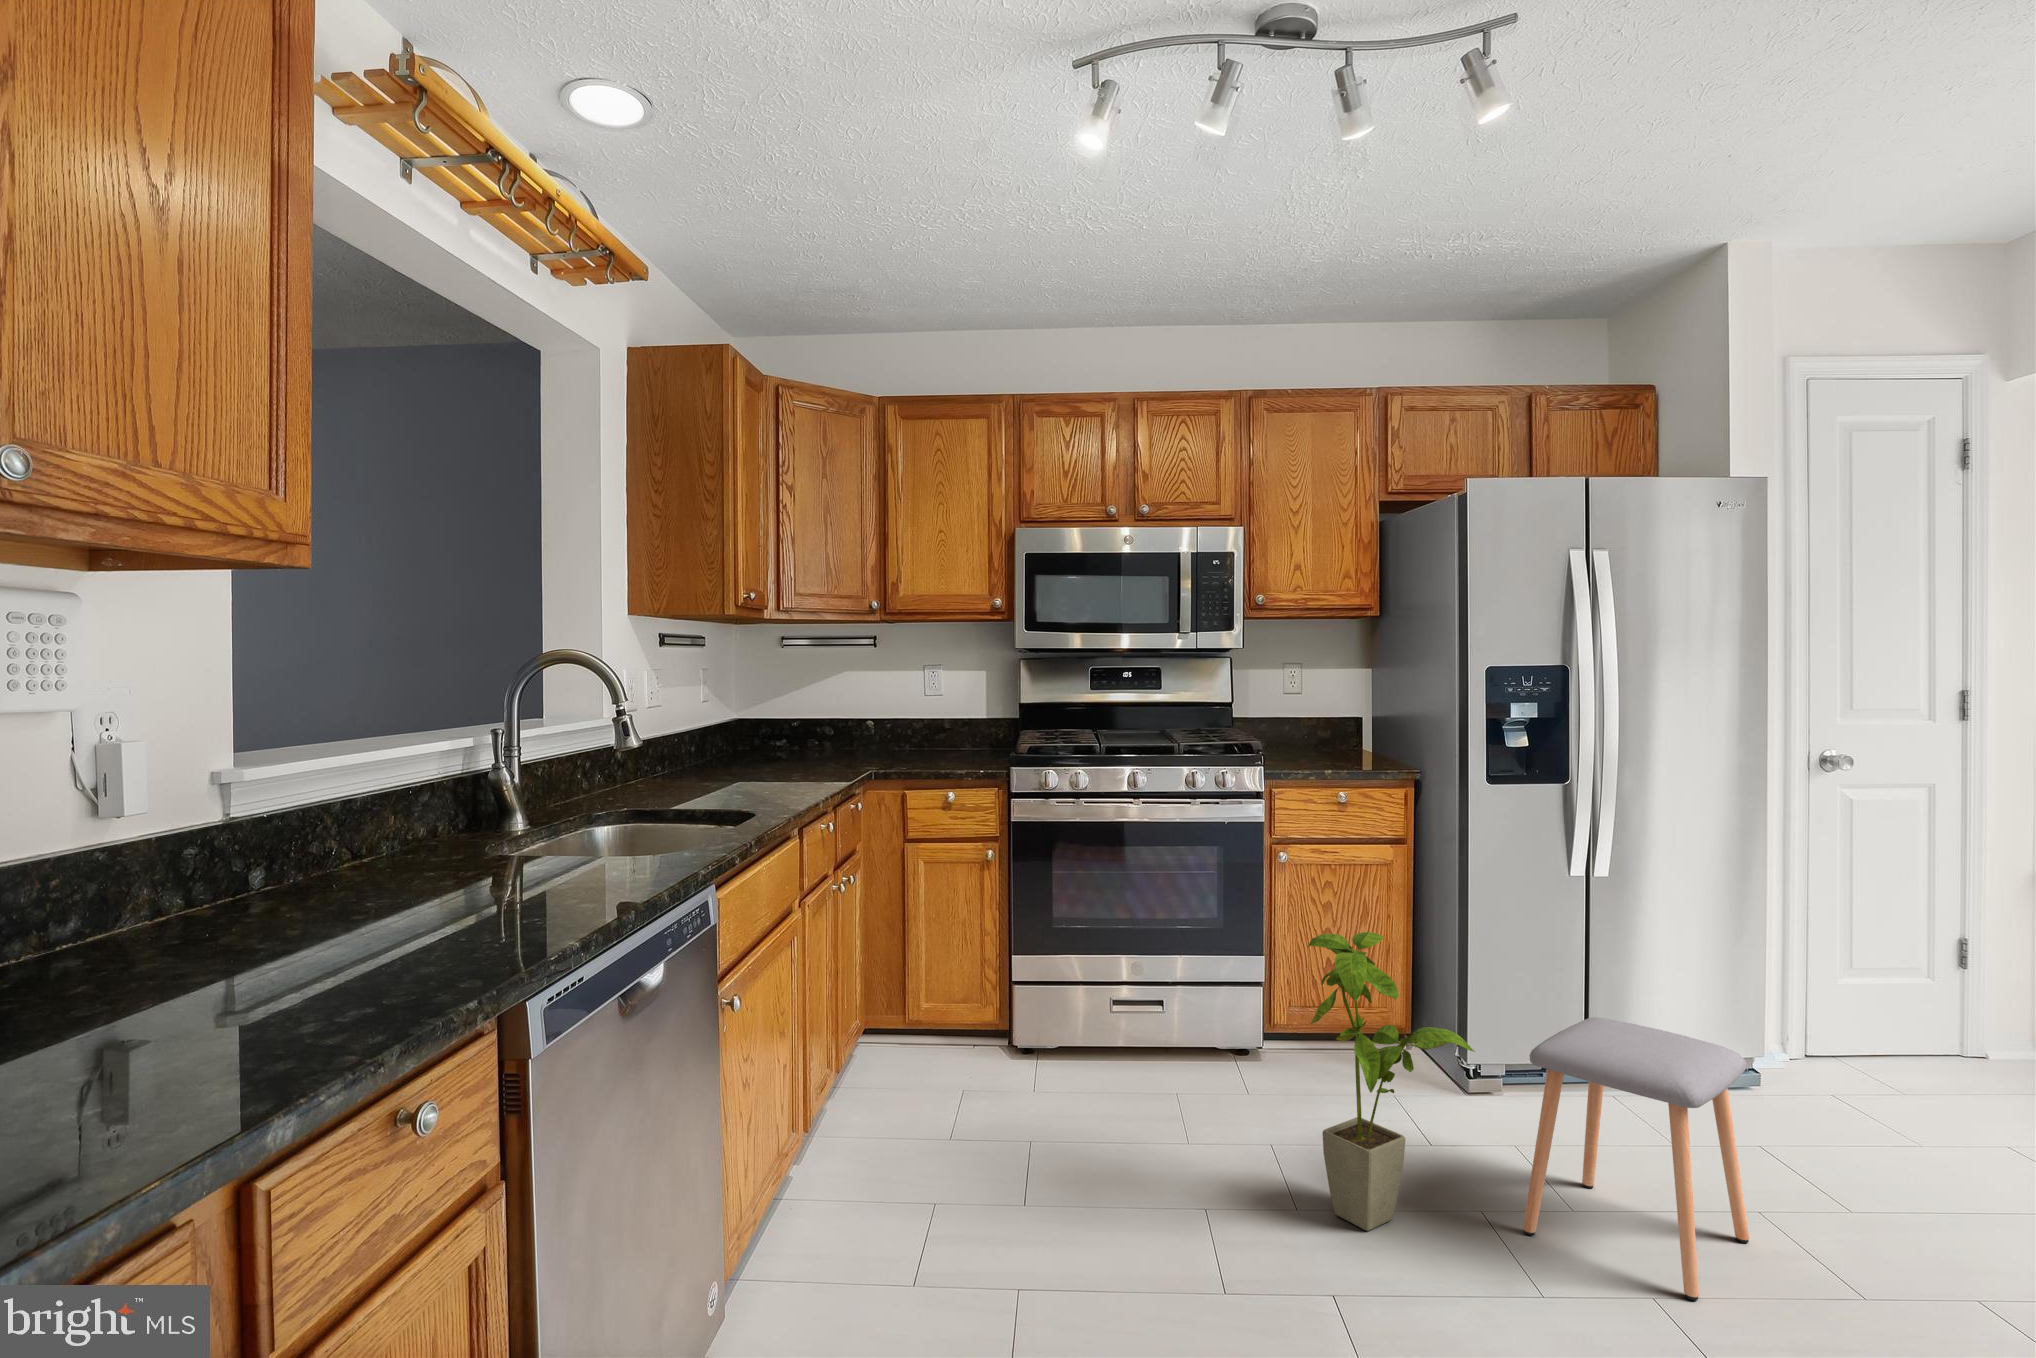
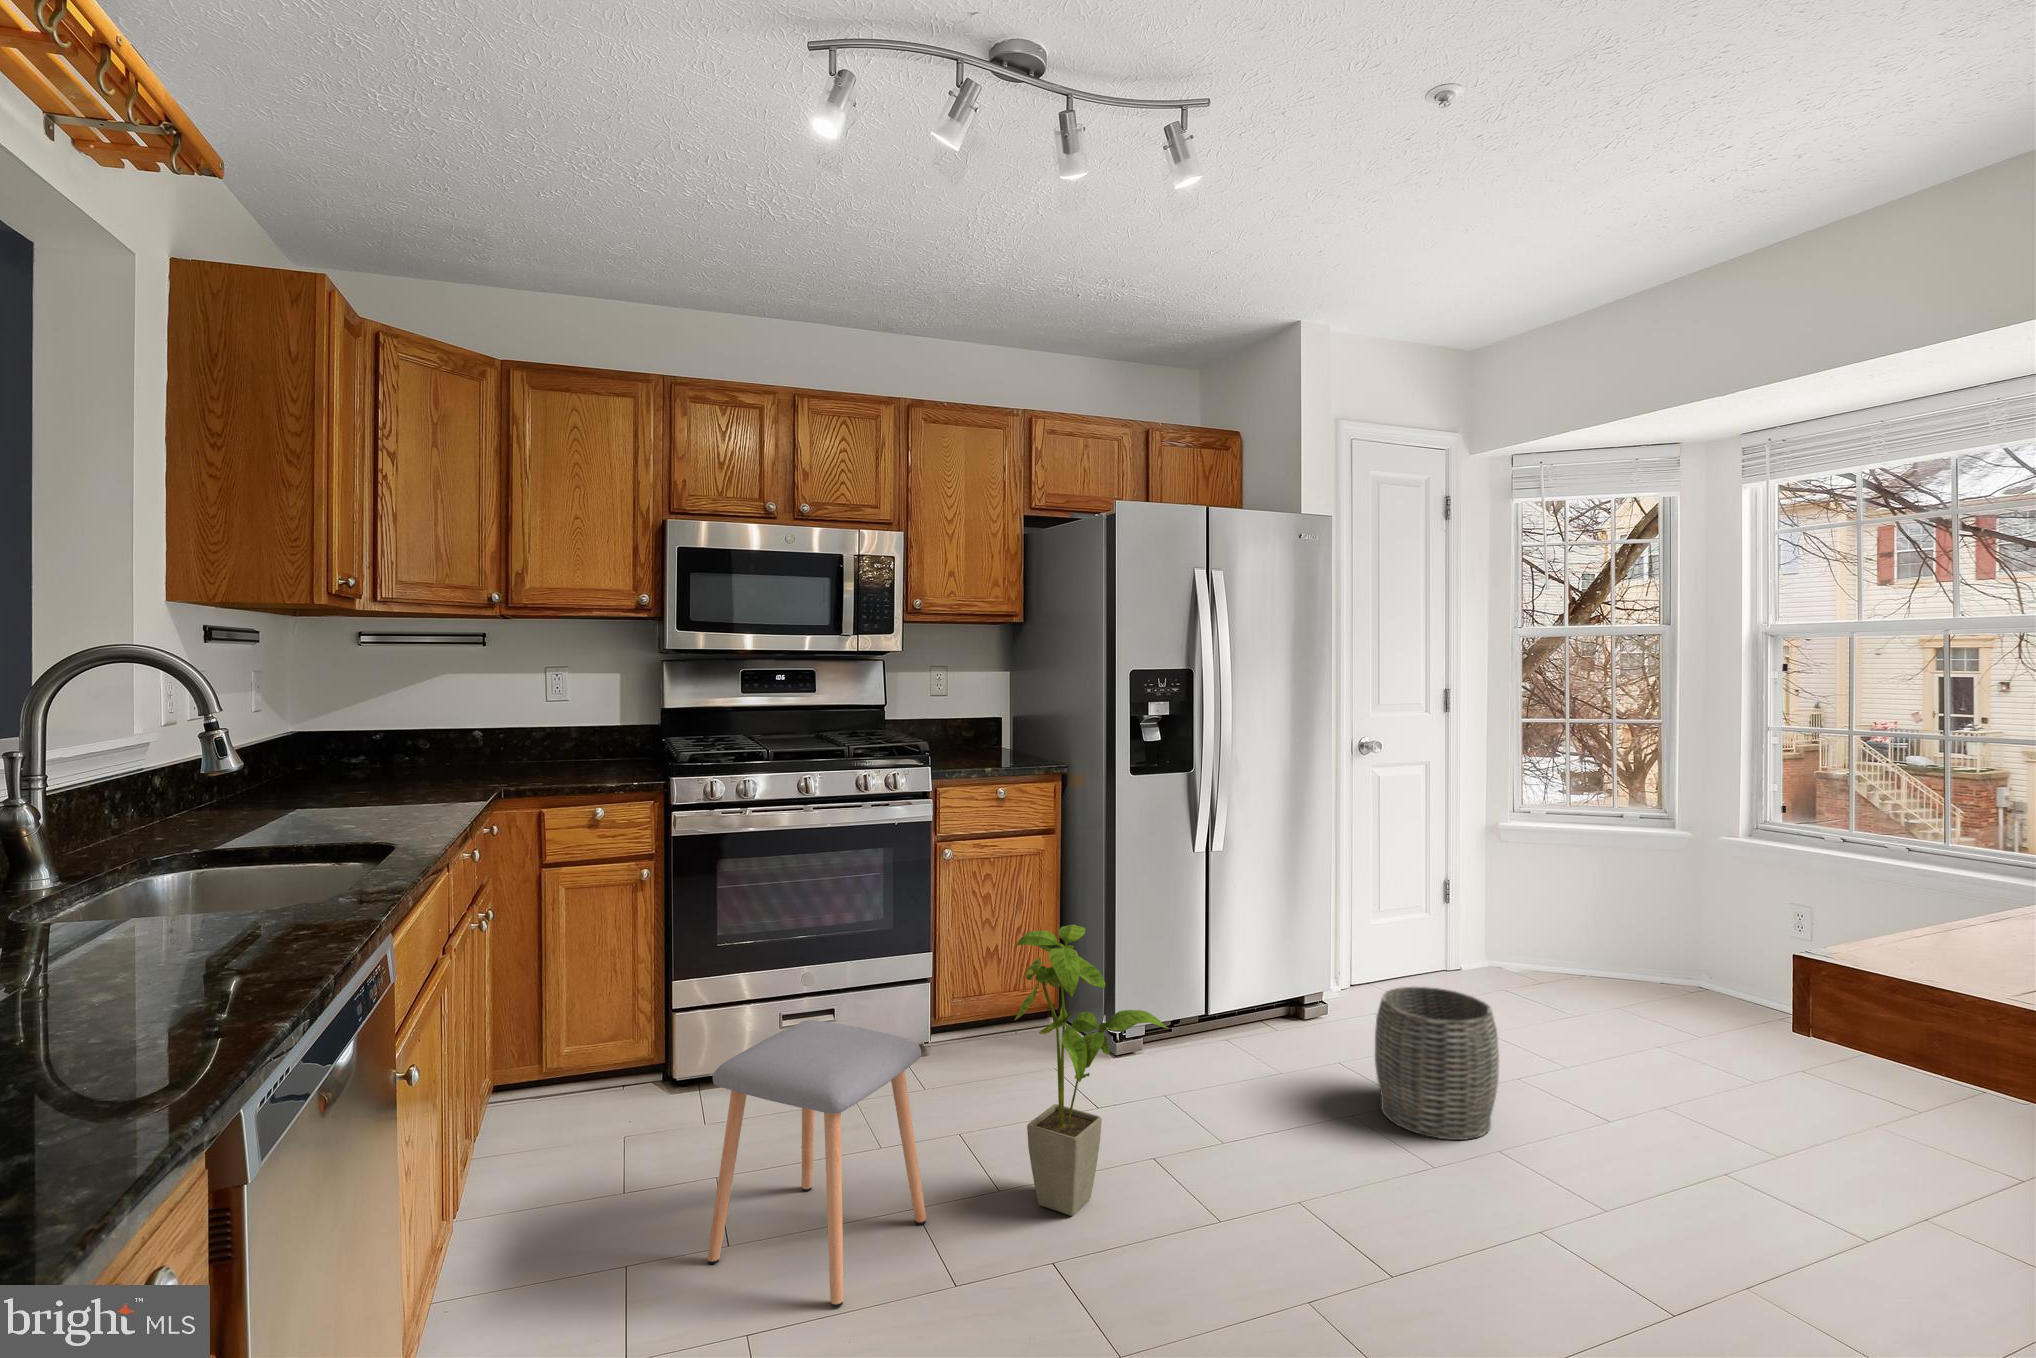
stool: present [1523,1017,1749,1300] -> present [707,1020,926,1307]
woven basket: none [1786,1056,1966,1252] -> present [1375,987,1499,1140]

